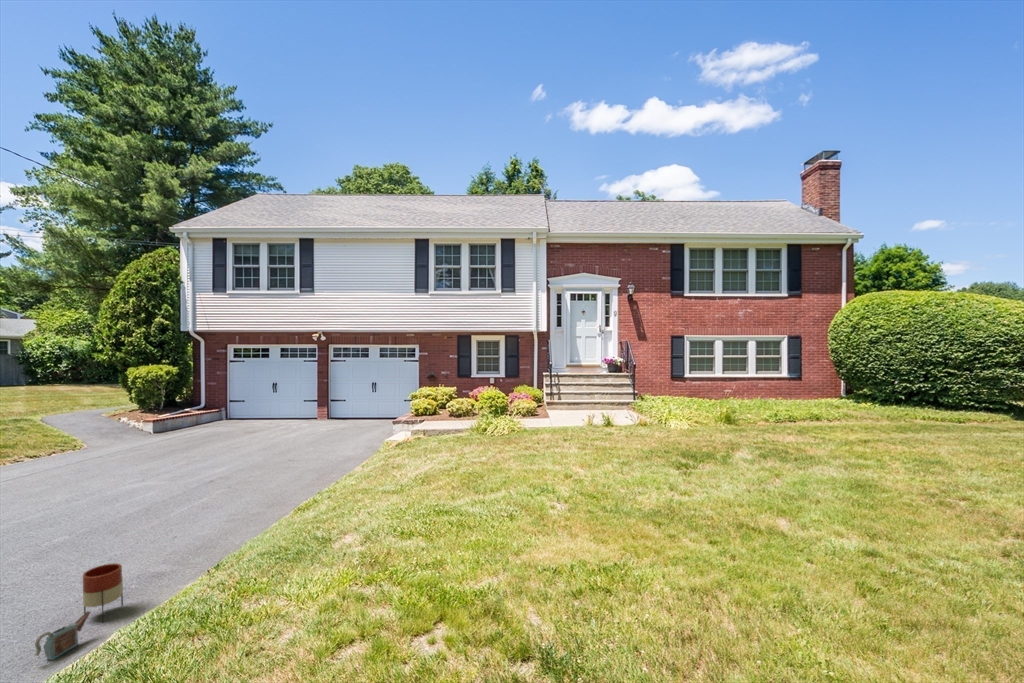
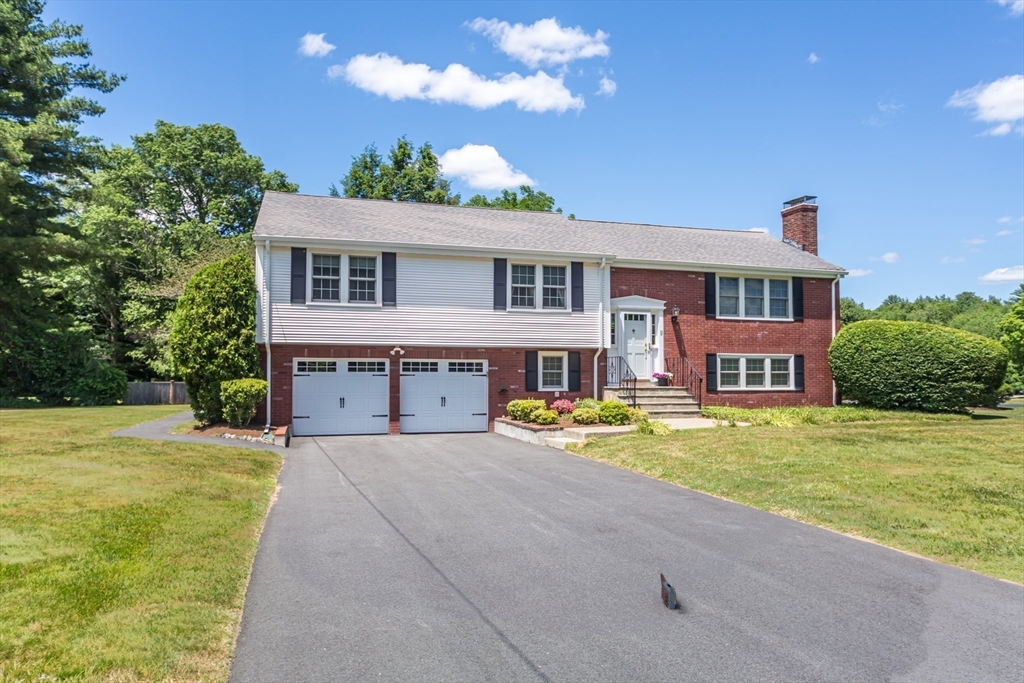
planter: present [83,563,123,622] -> none [620,539,646,586]

